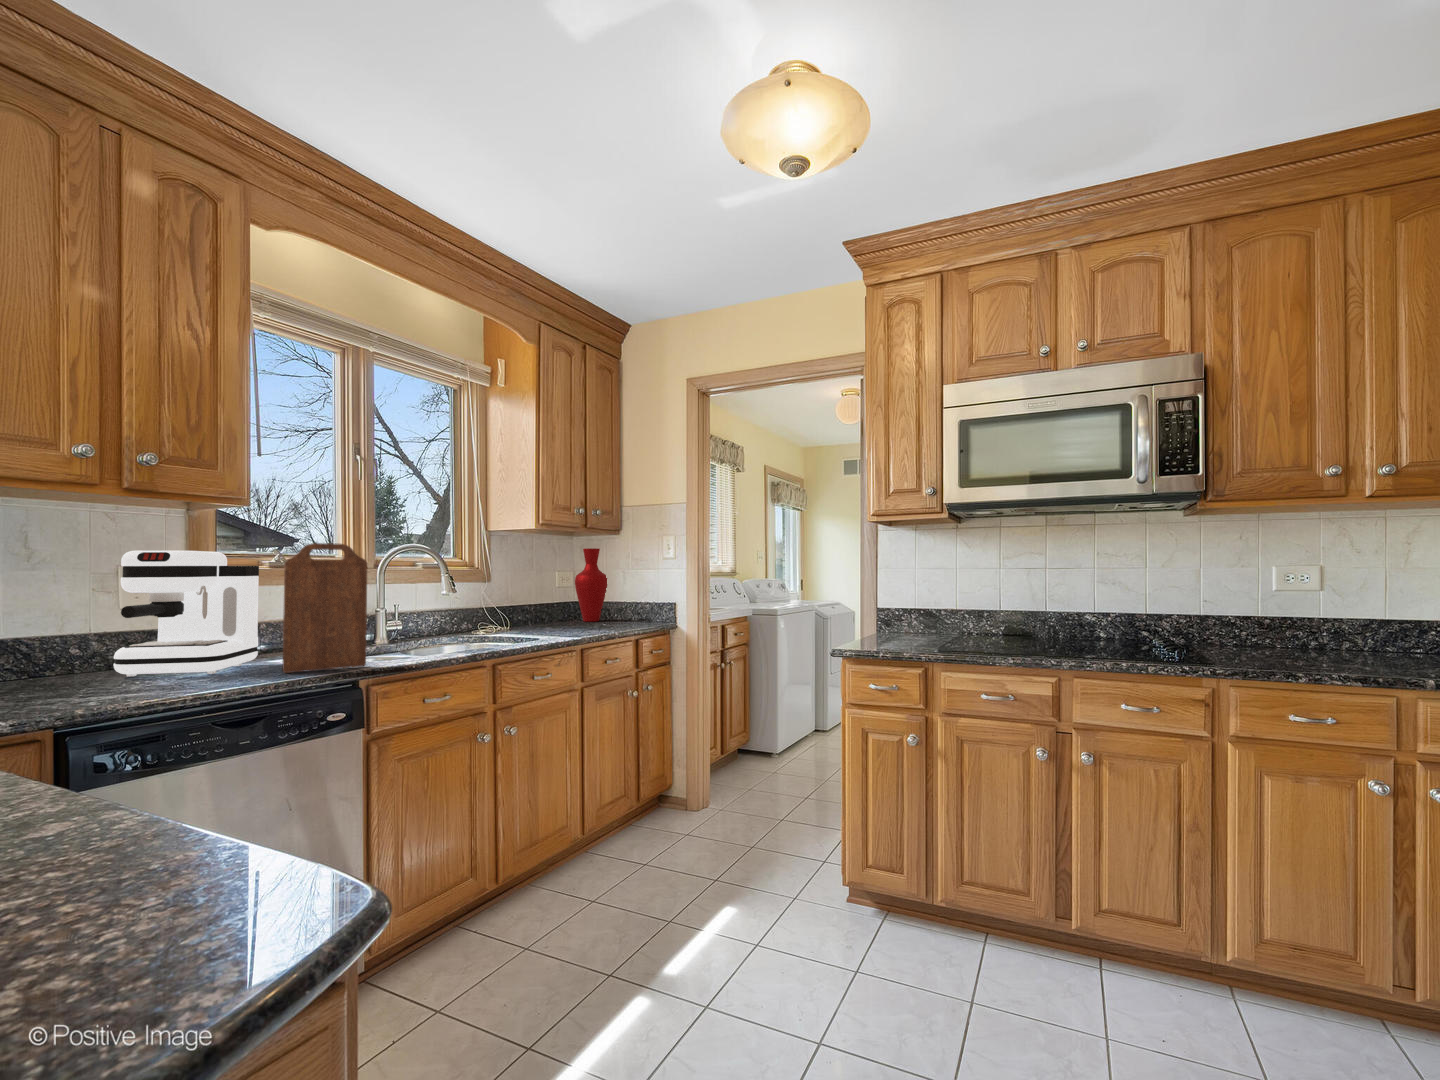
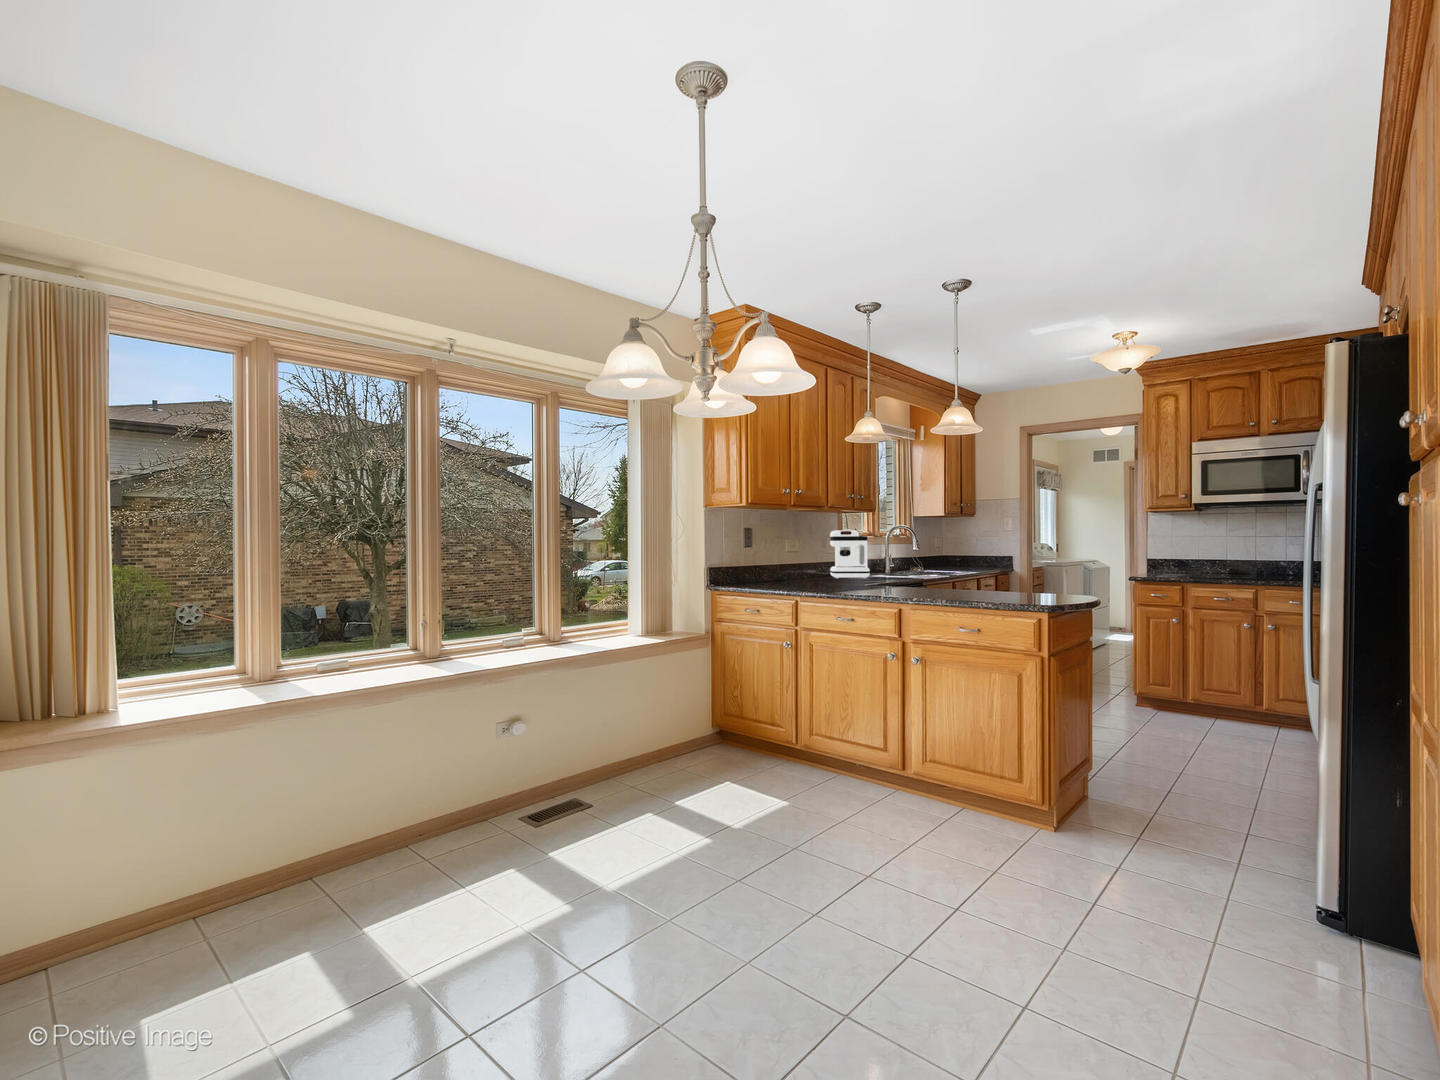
cutting board: present [283,543,368,673] -> none [892,527,917,579]
vase: present [575,548,607,621] -> none [945,527,965,569]

